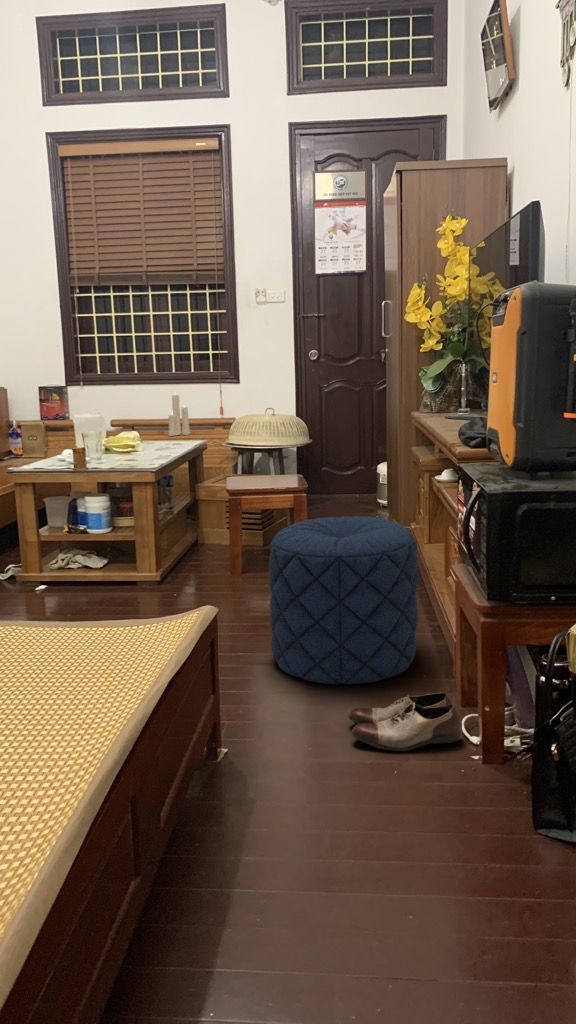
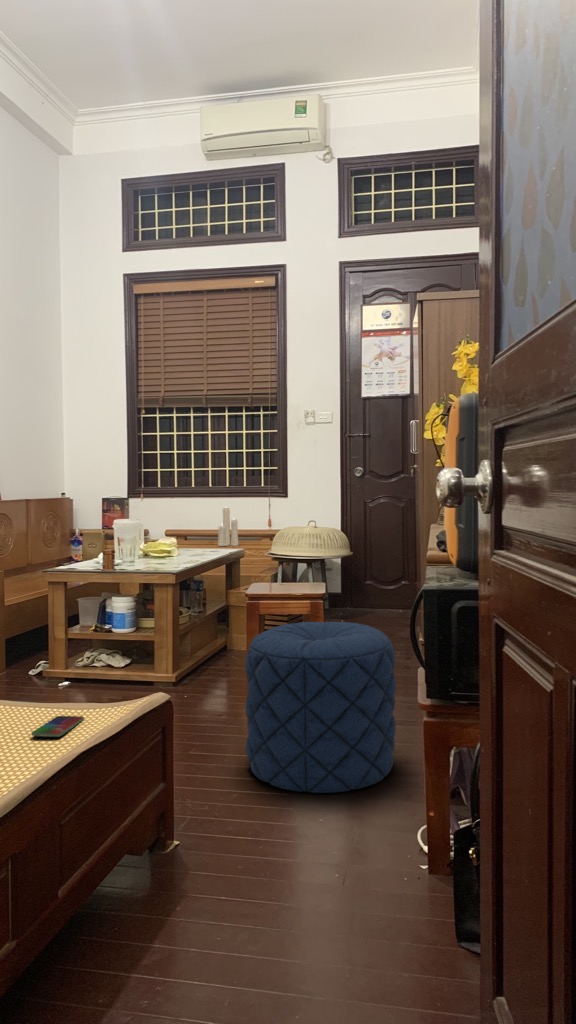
smartphone: none [105,630,148,654] -> present [32,716,84,737]
shoe: present [348,692,462,751] -> none [291,805,407,865]

